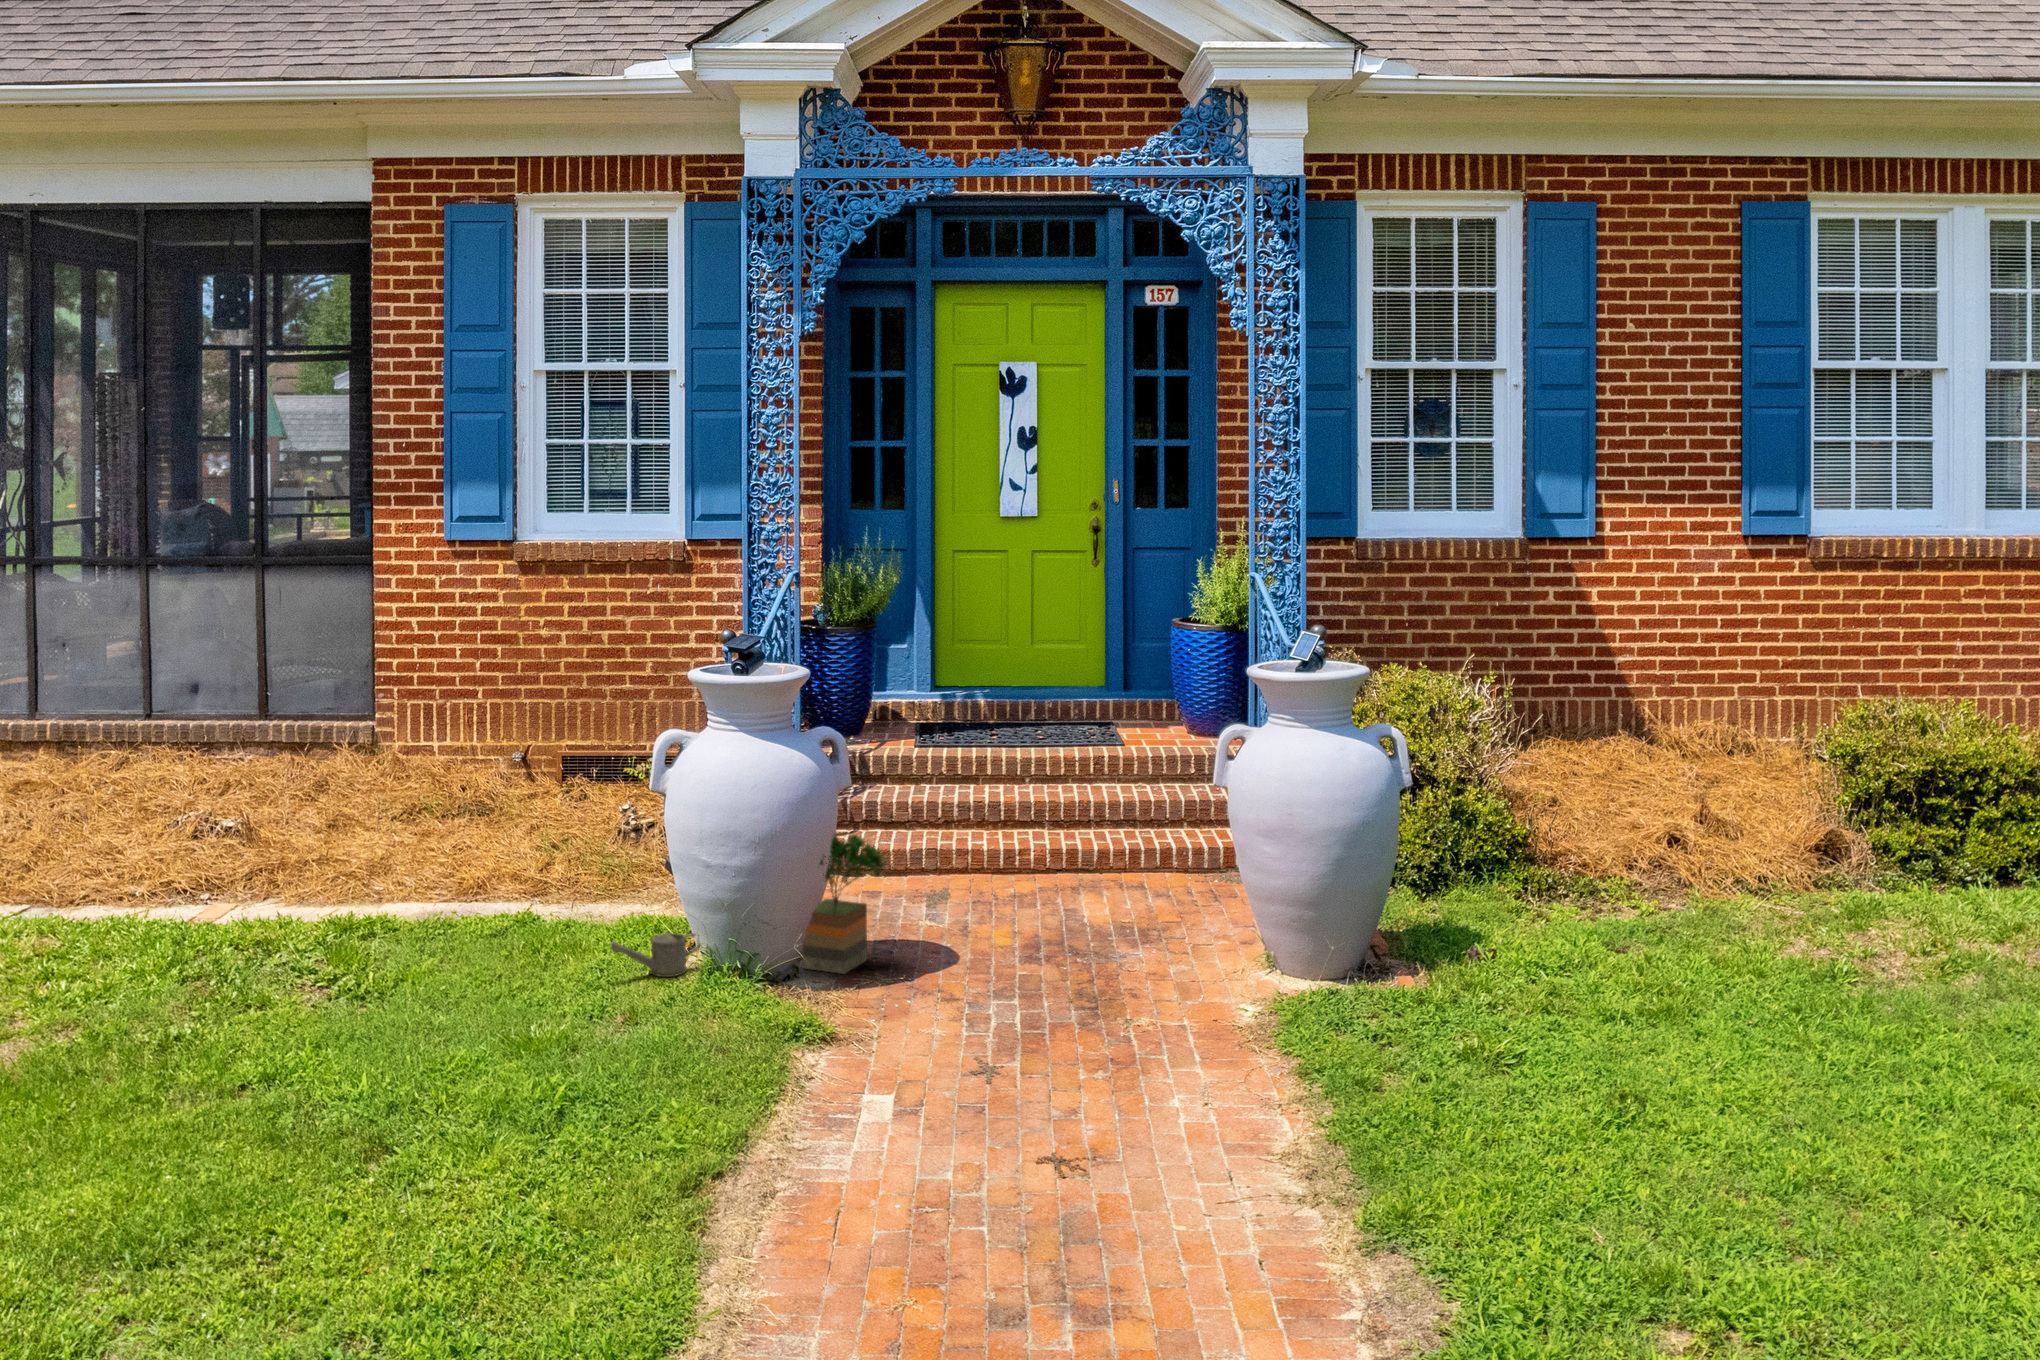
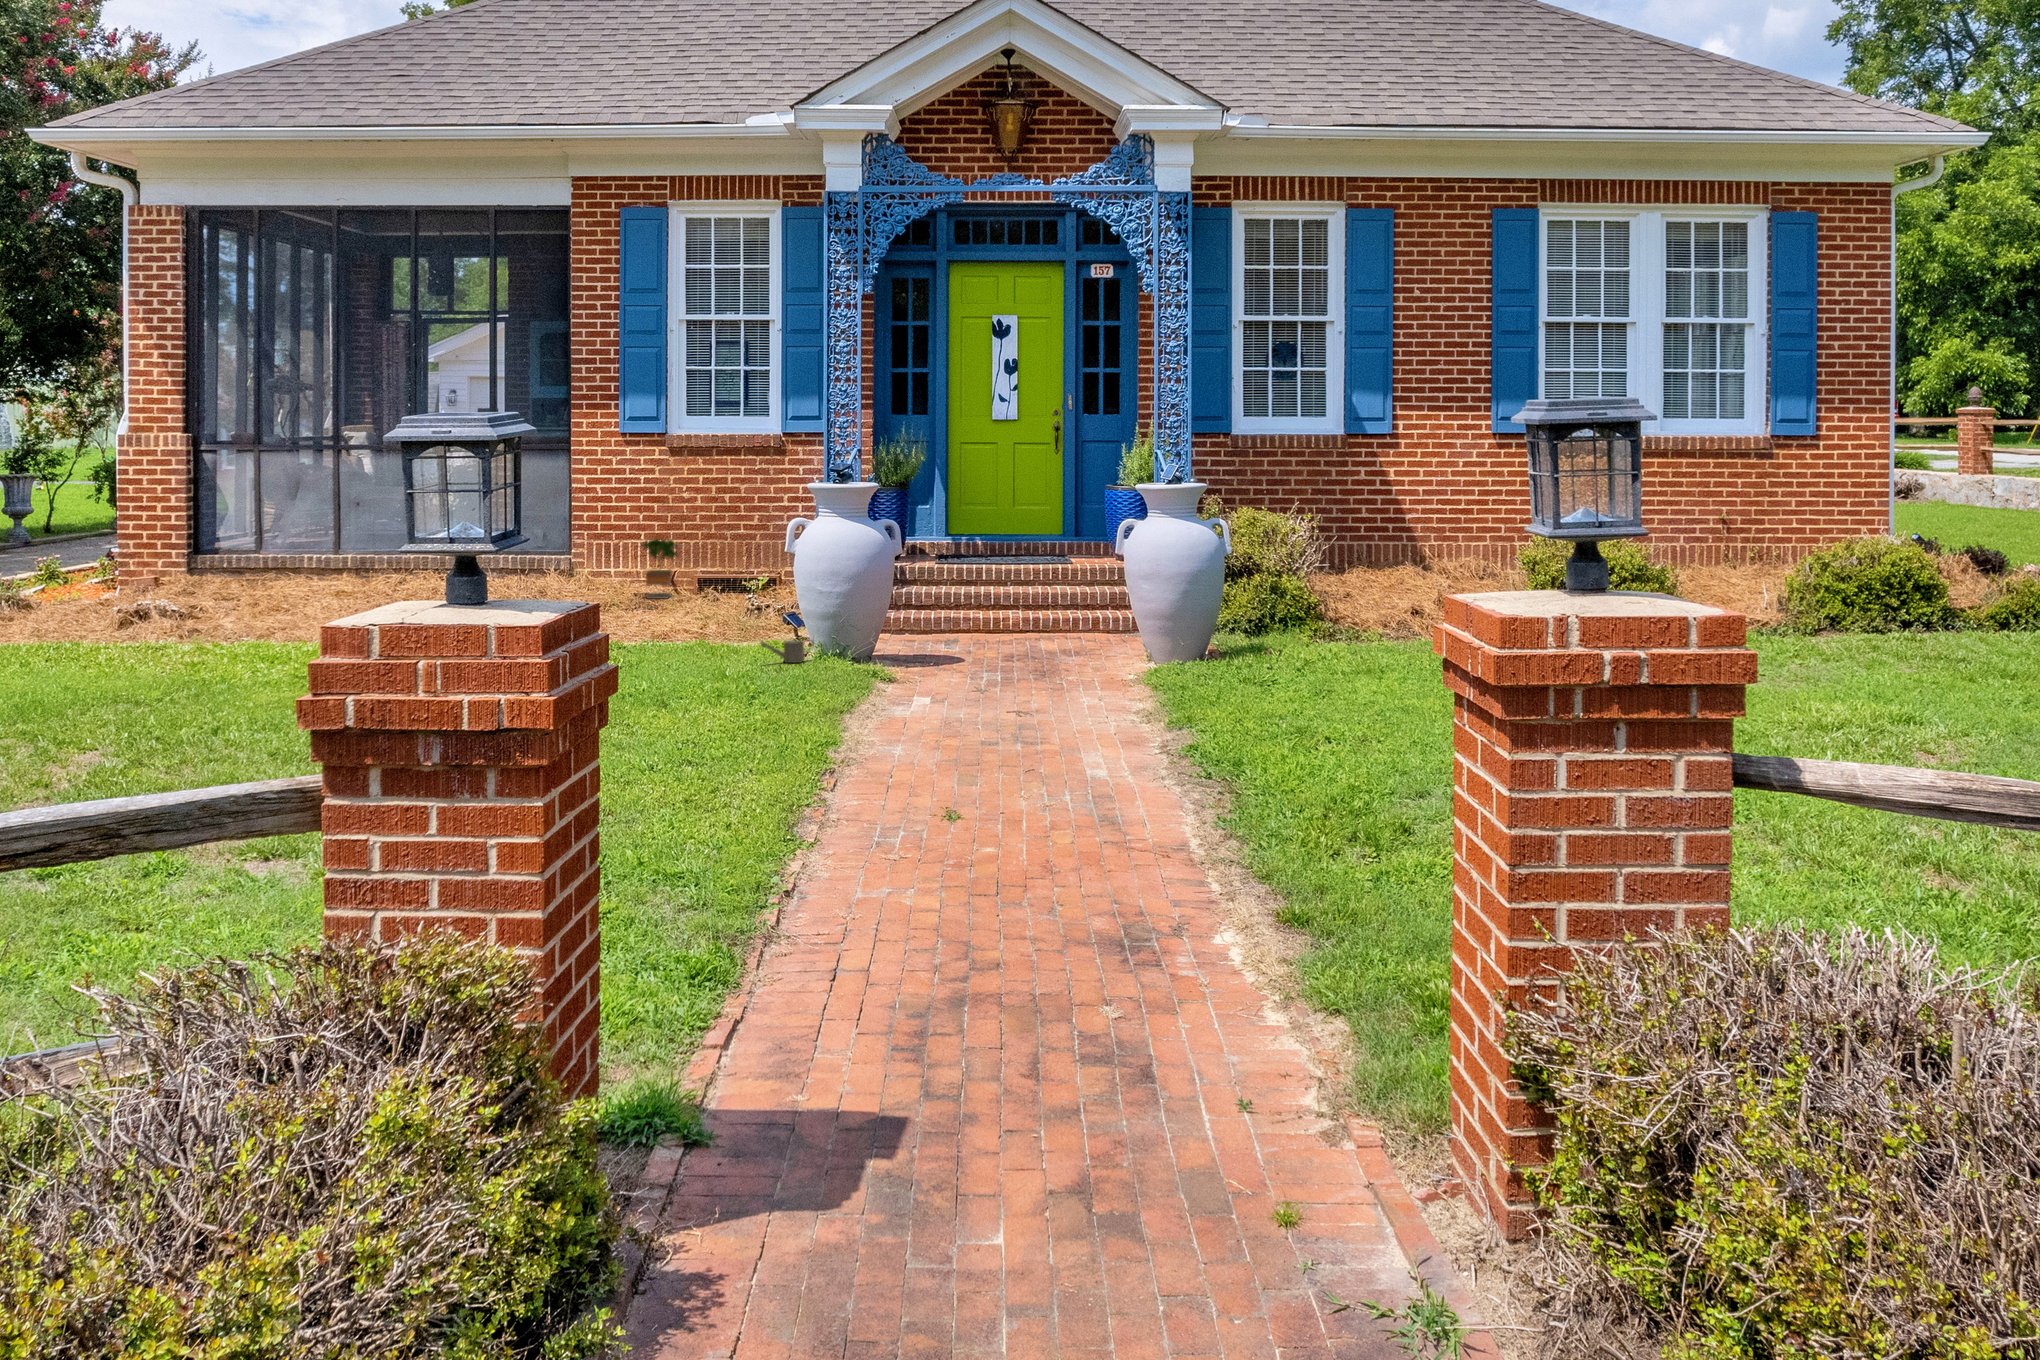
potted tree: present [803,834,887,974] -> present [641,539,678,599]

